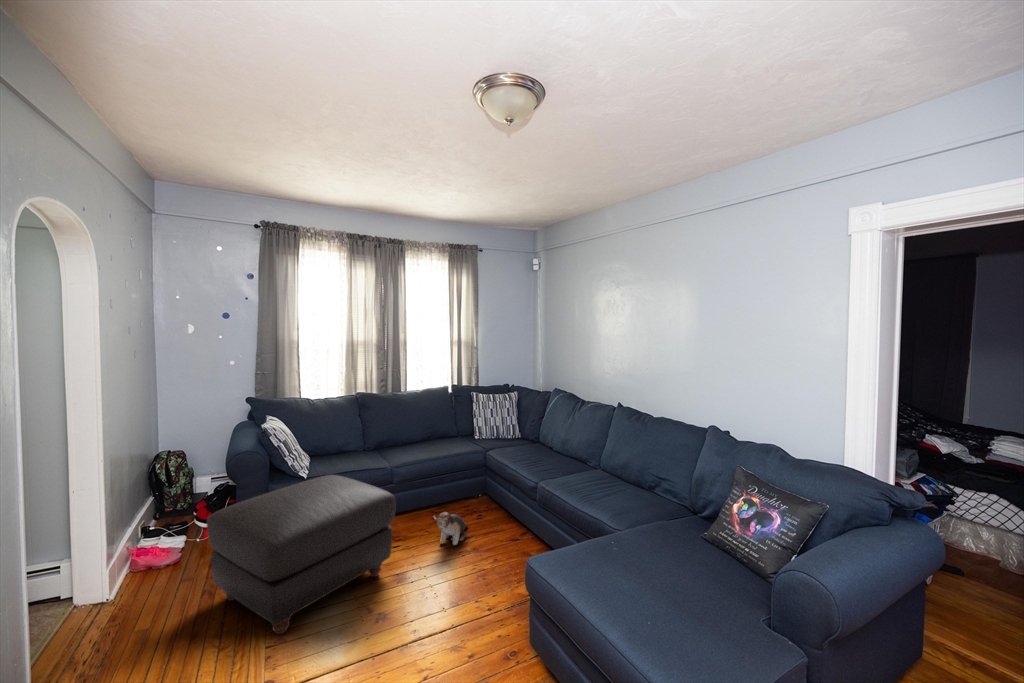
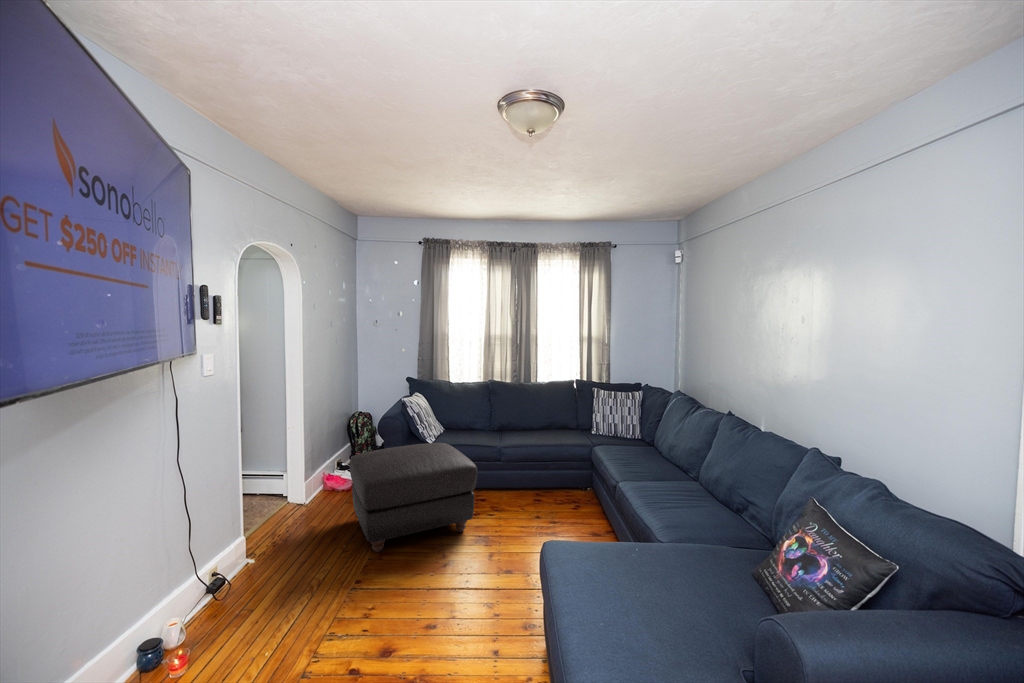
plush toy: present [434,512,468,545] -> none [517,492,560,525]

